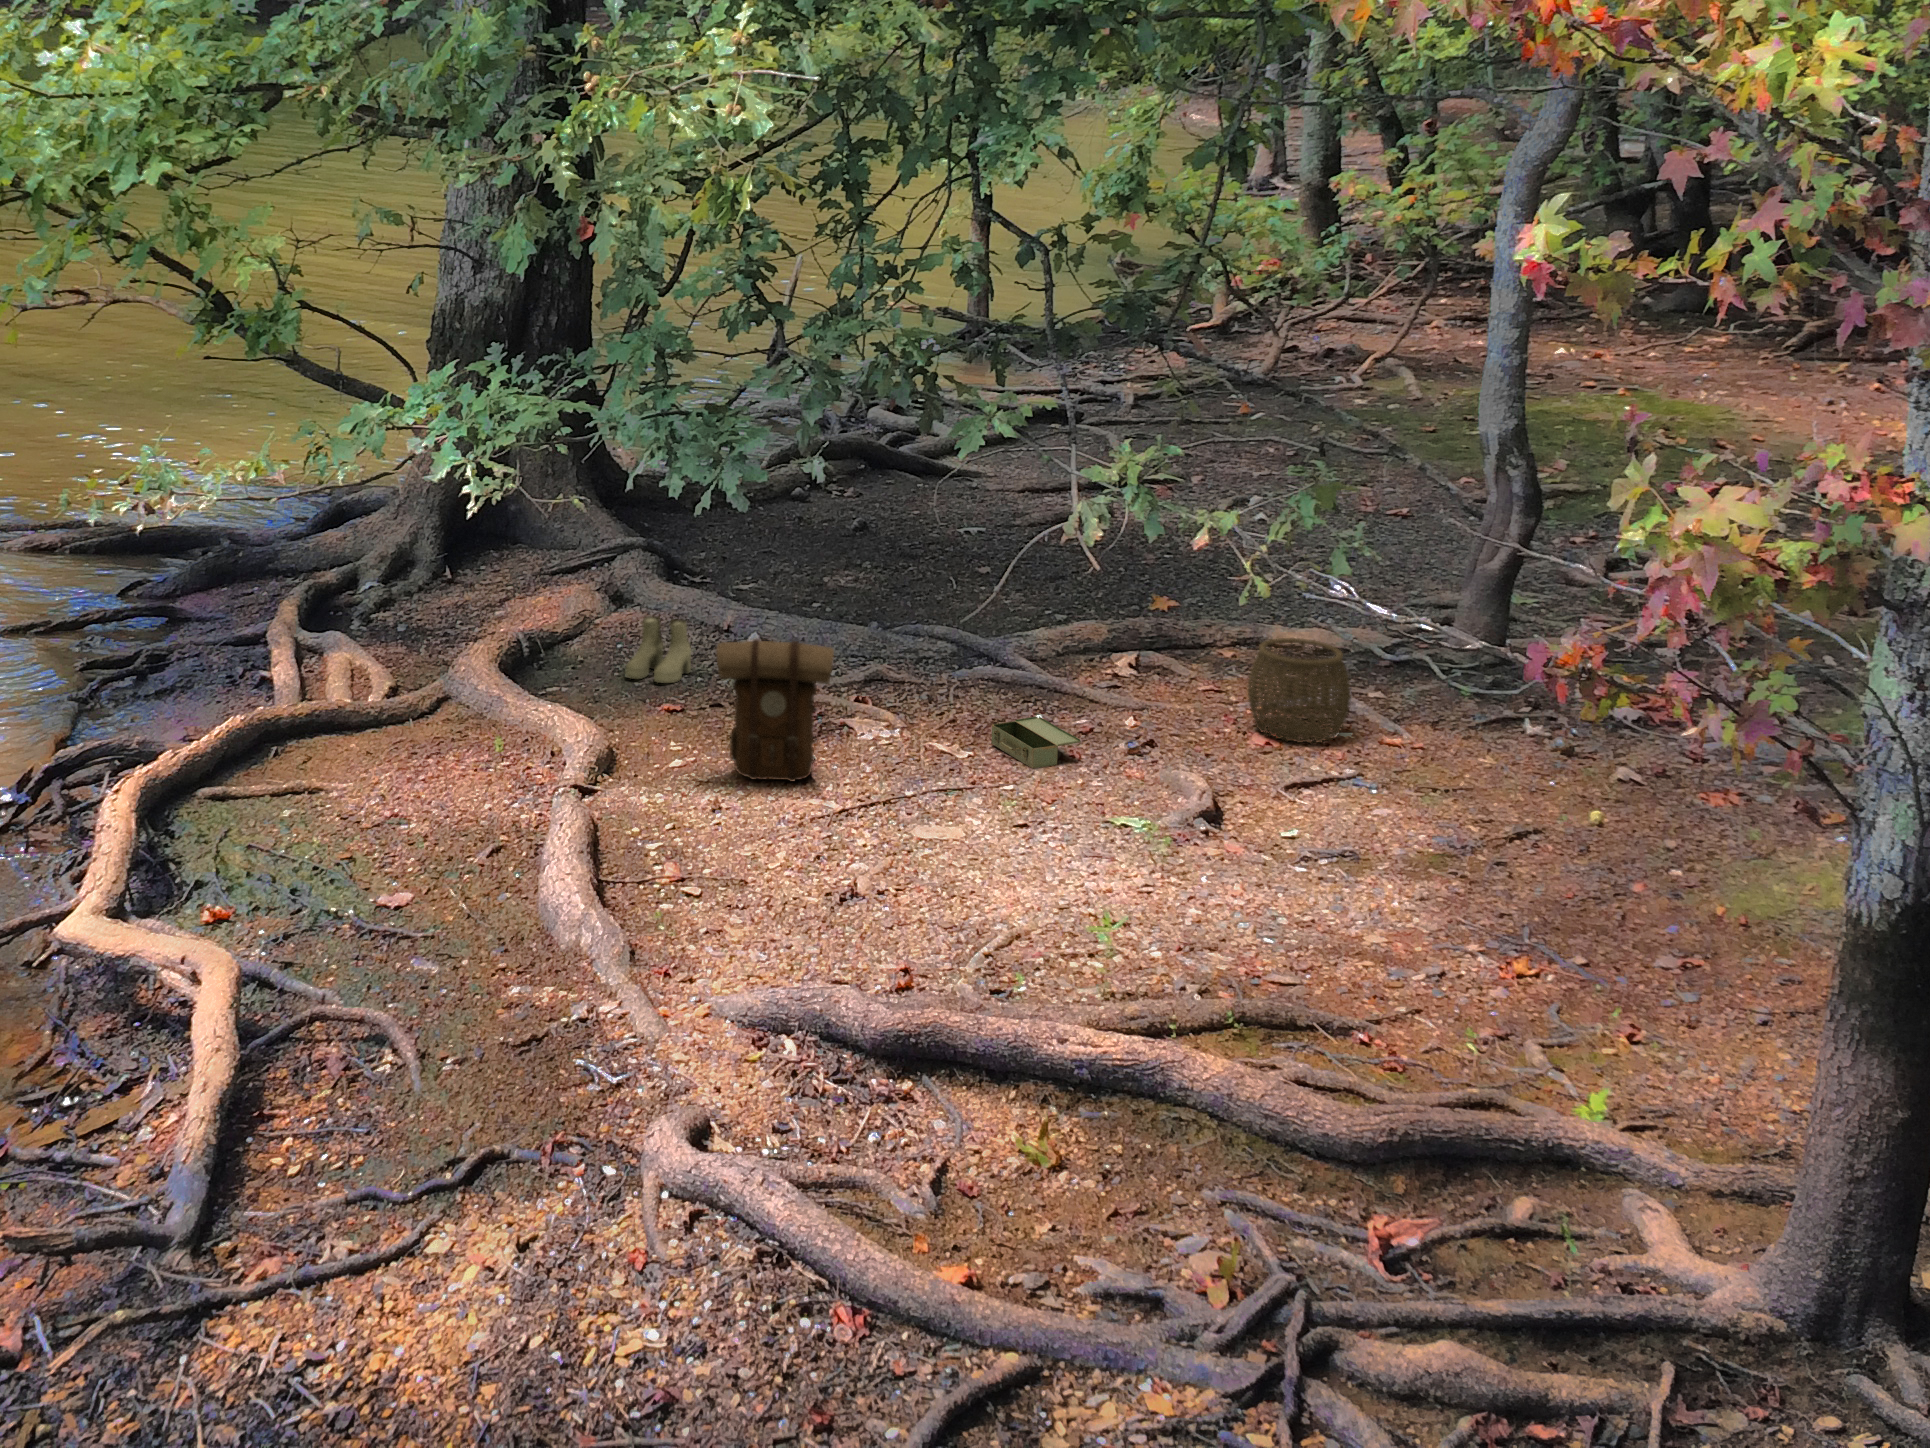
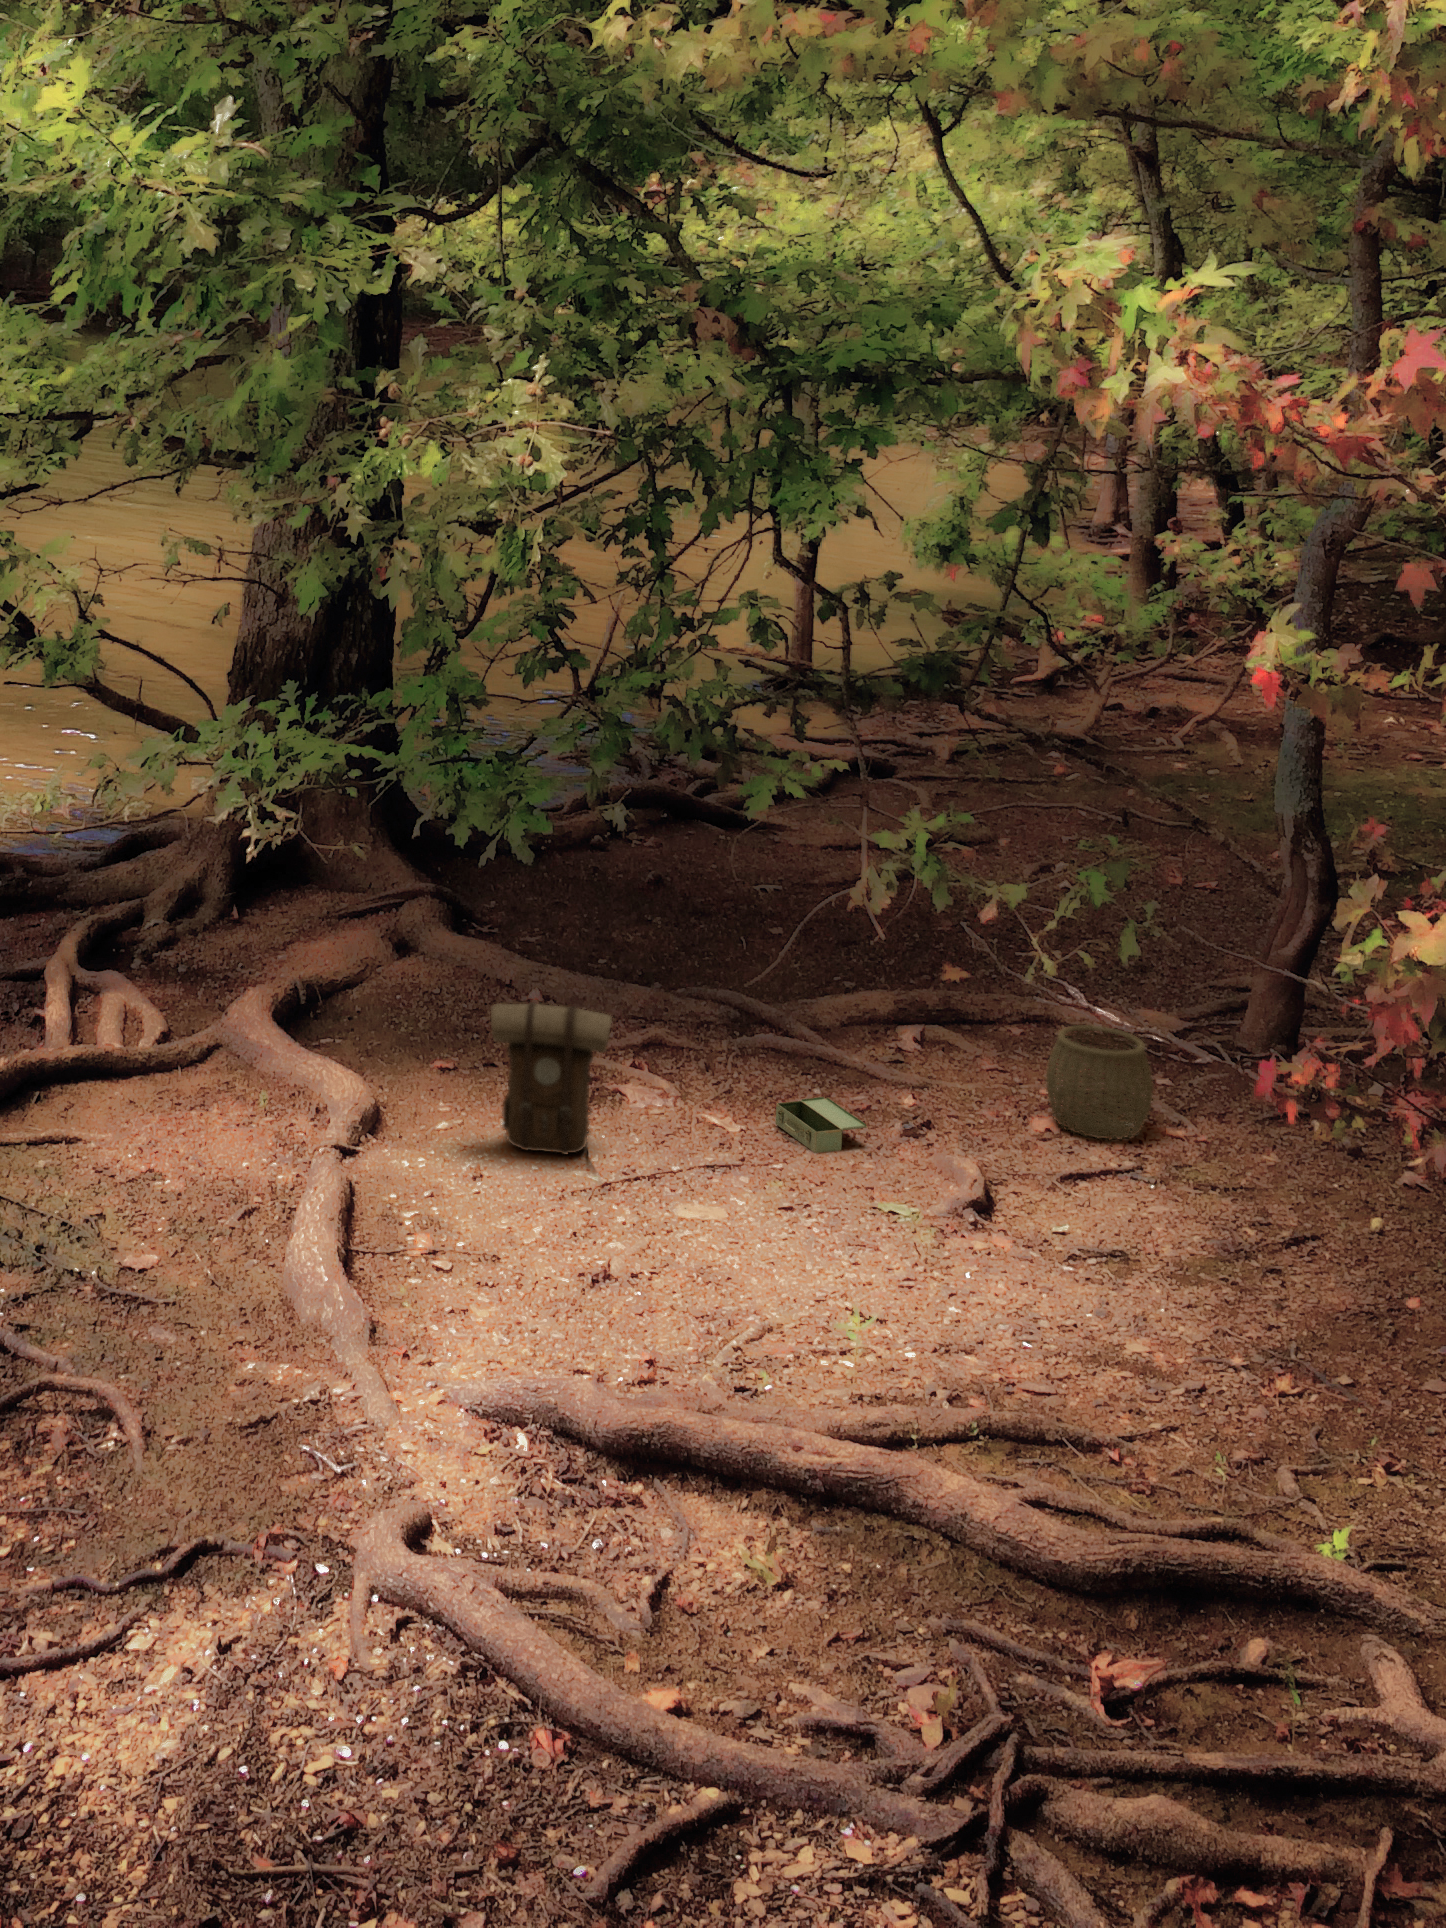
boots: present [625,616,691,683] -> none [407,969,477,1041]

